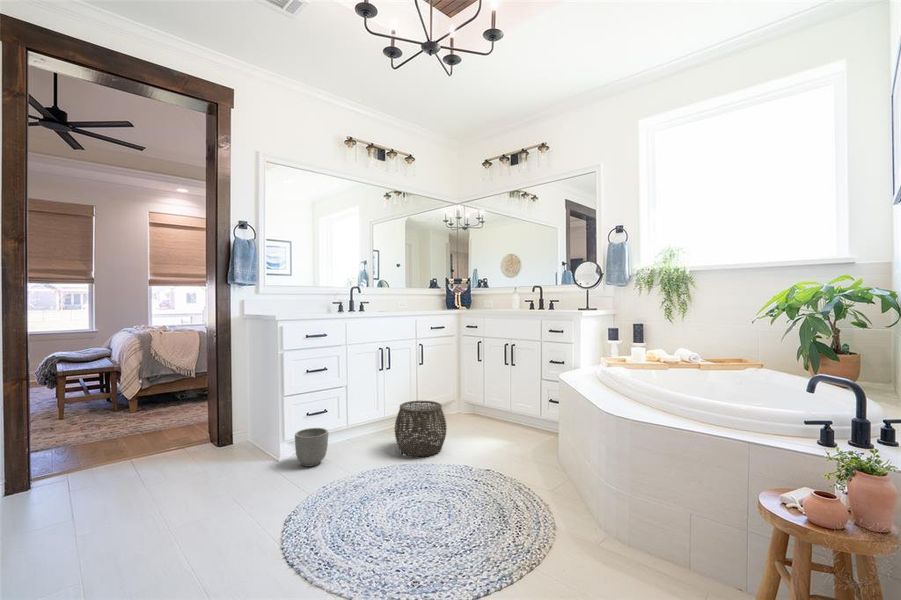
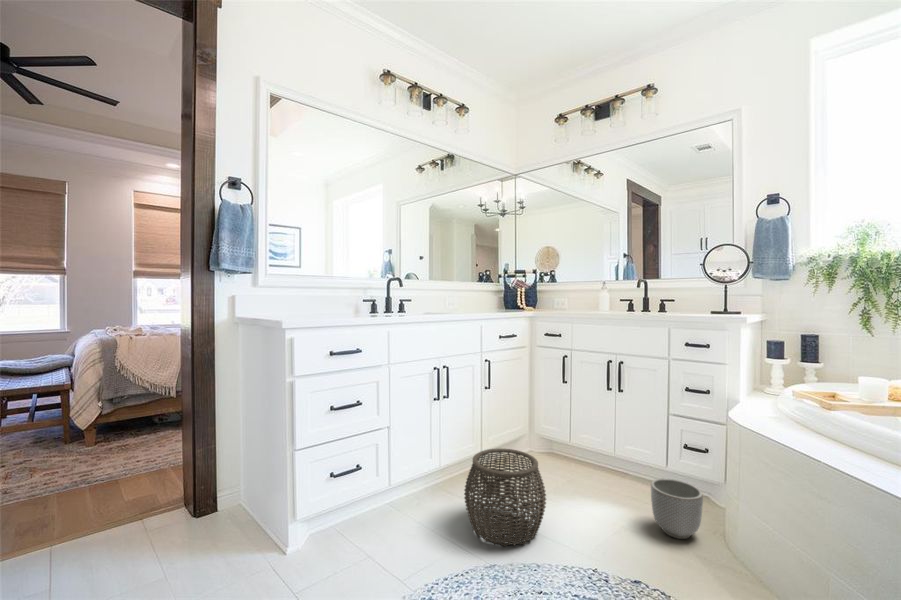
planter: present [295,428,328,467] -> present [651,478,703,539]

